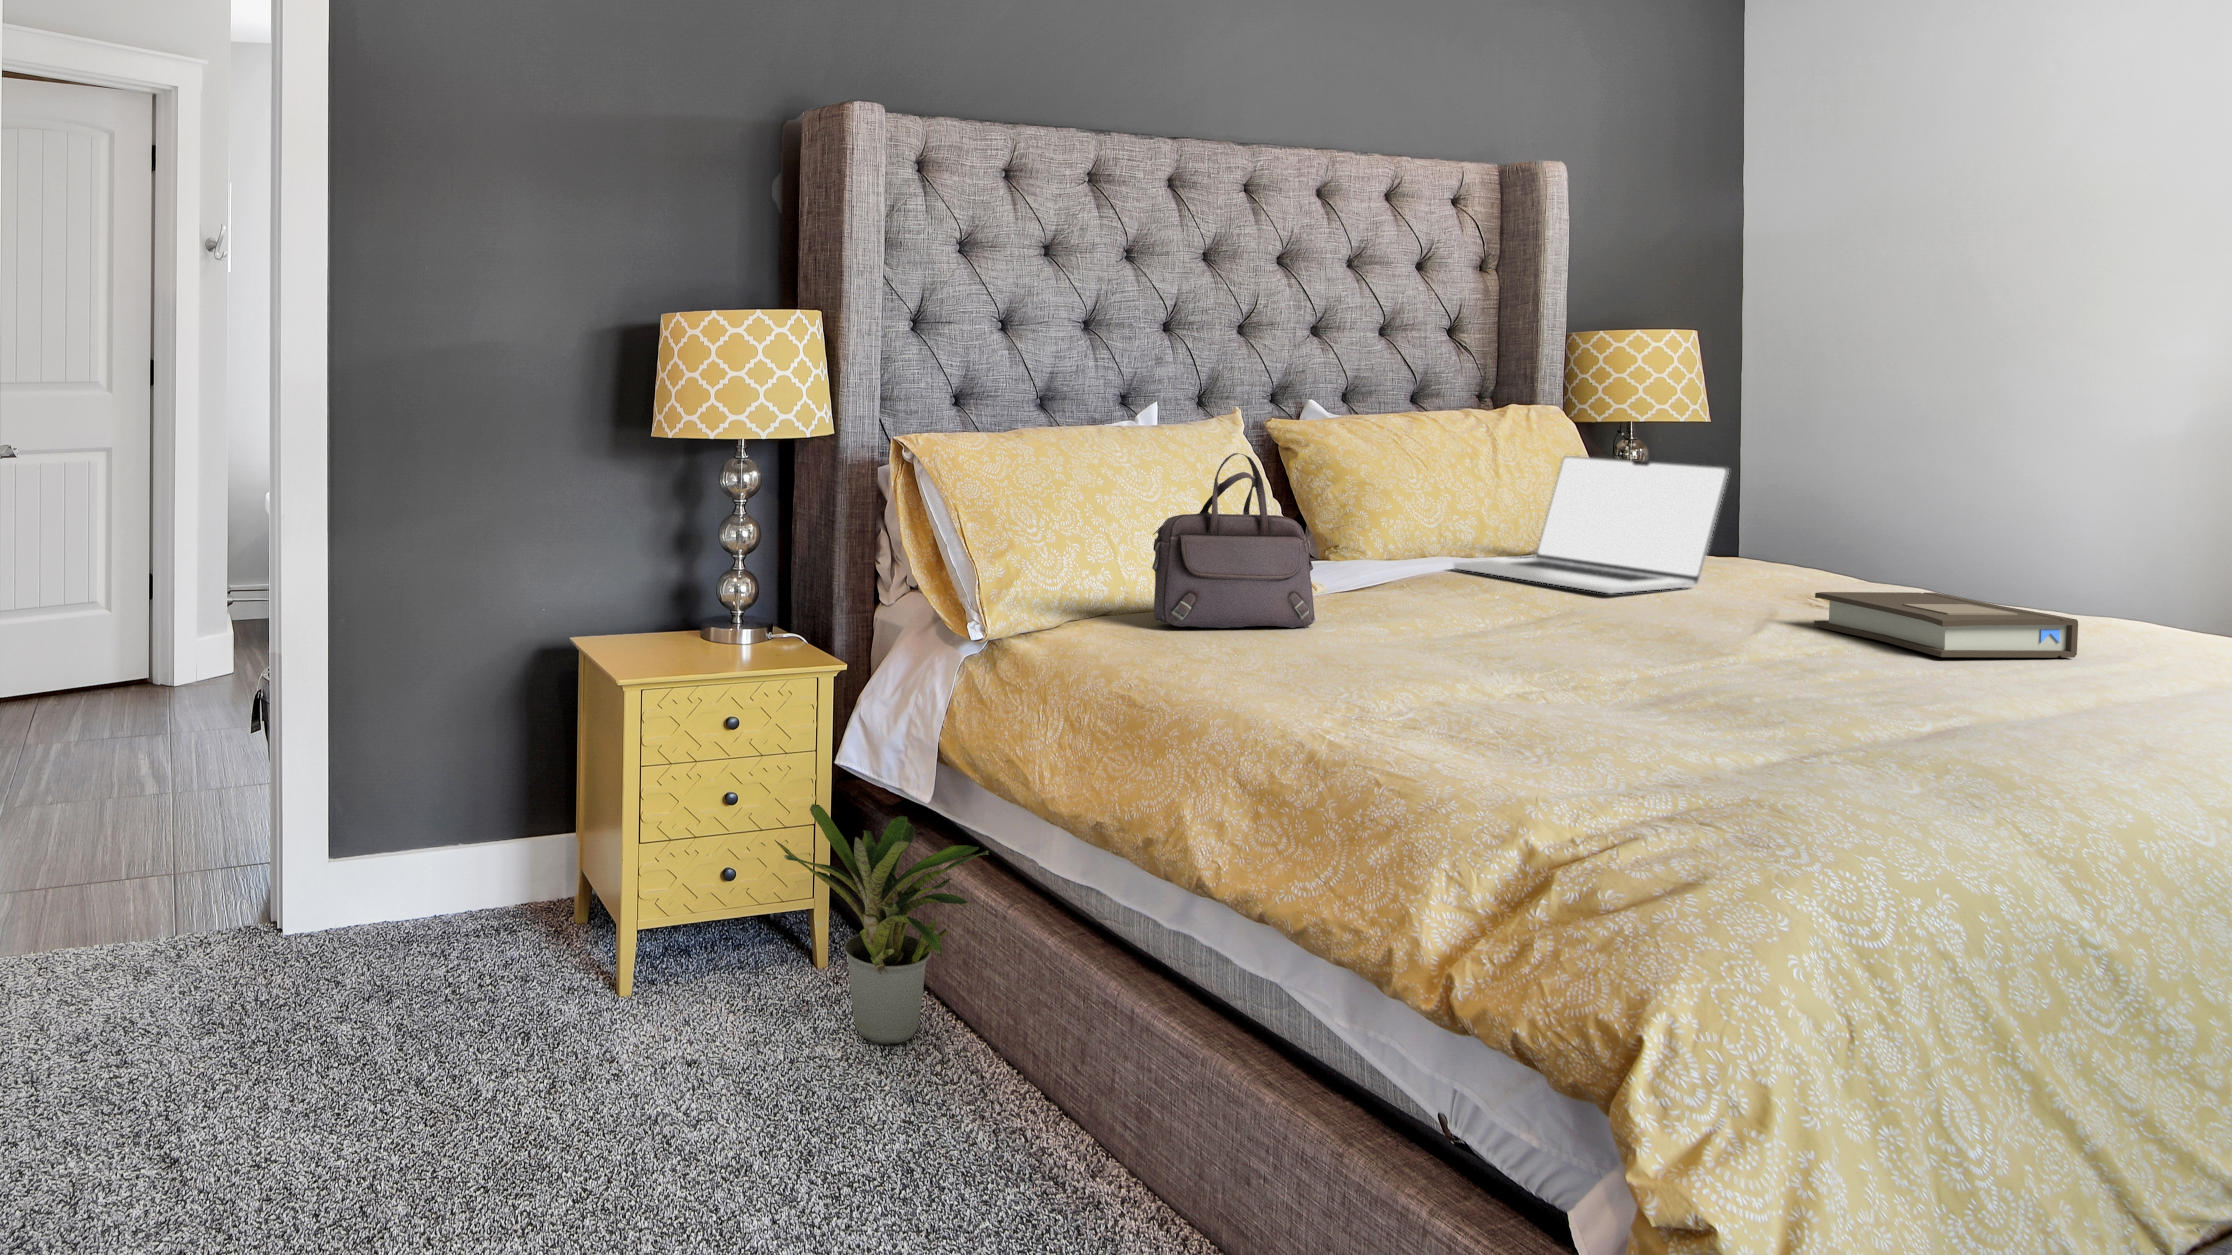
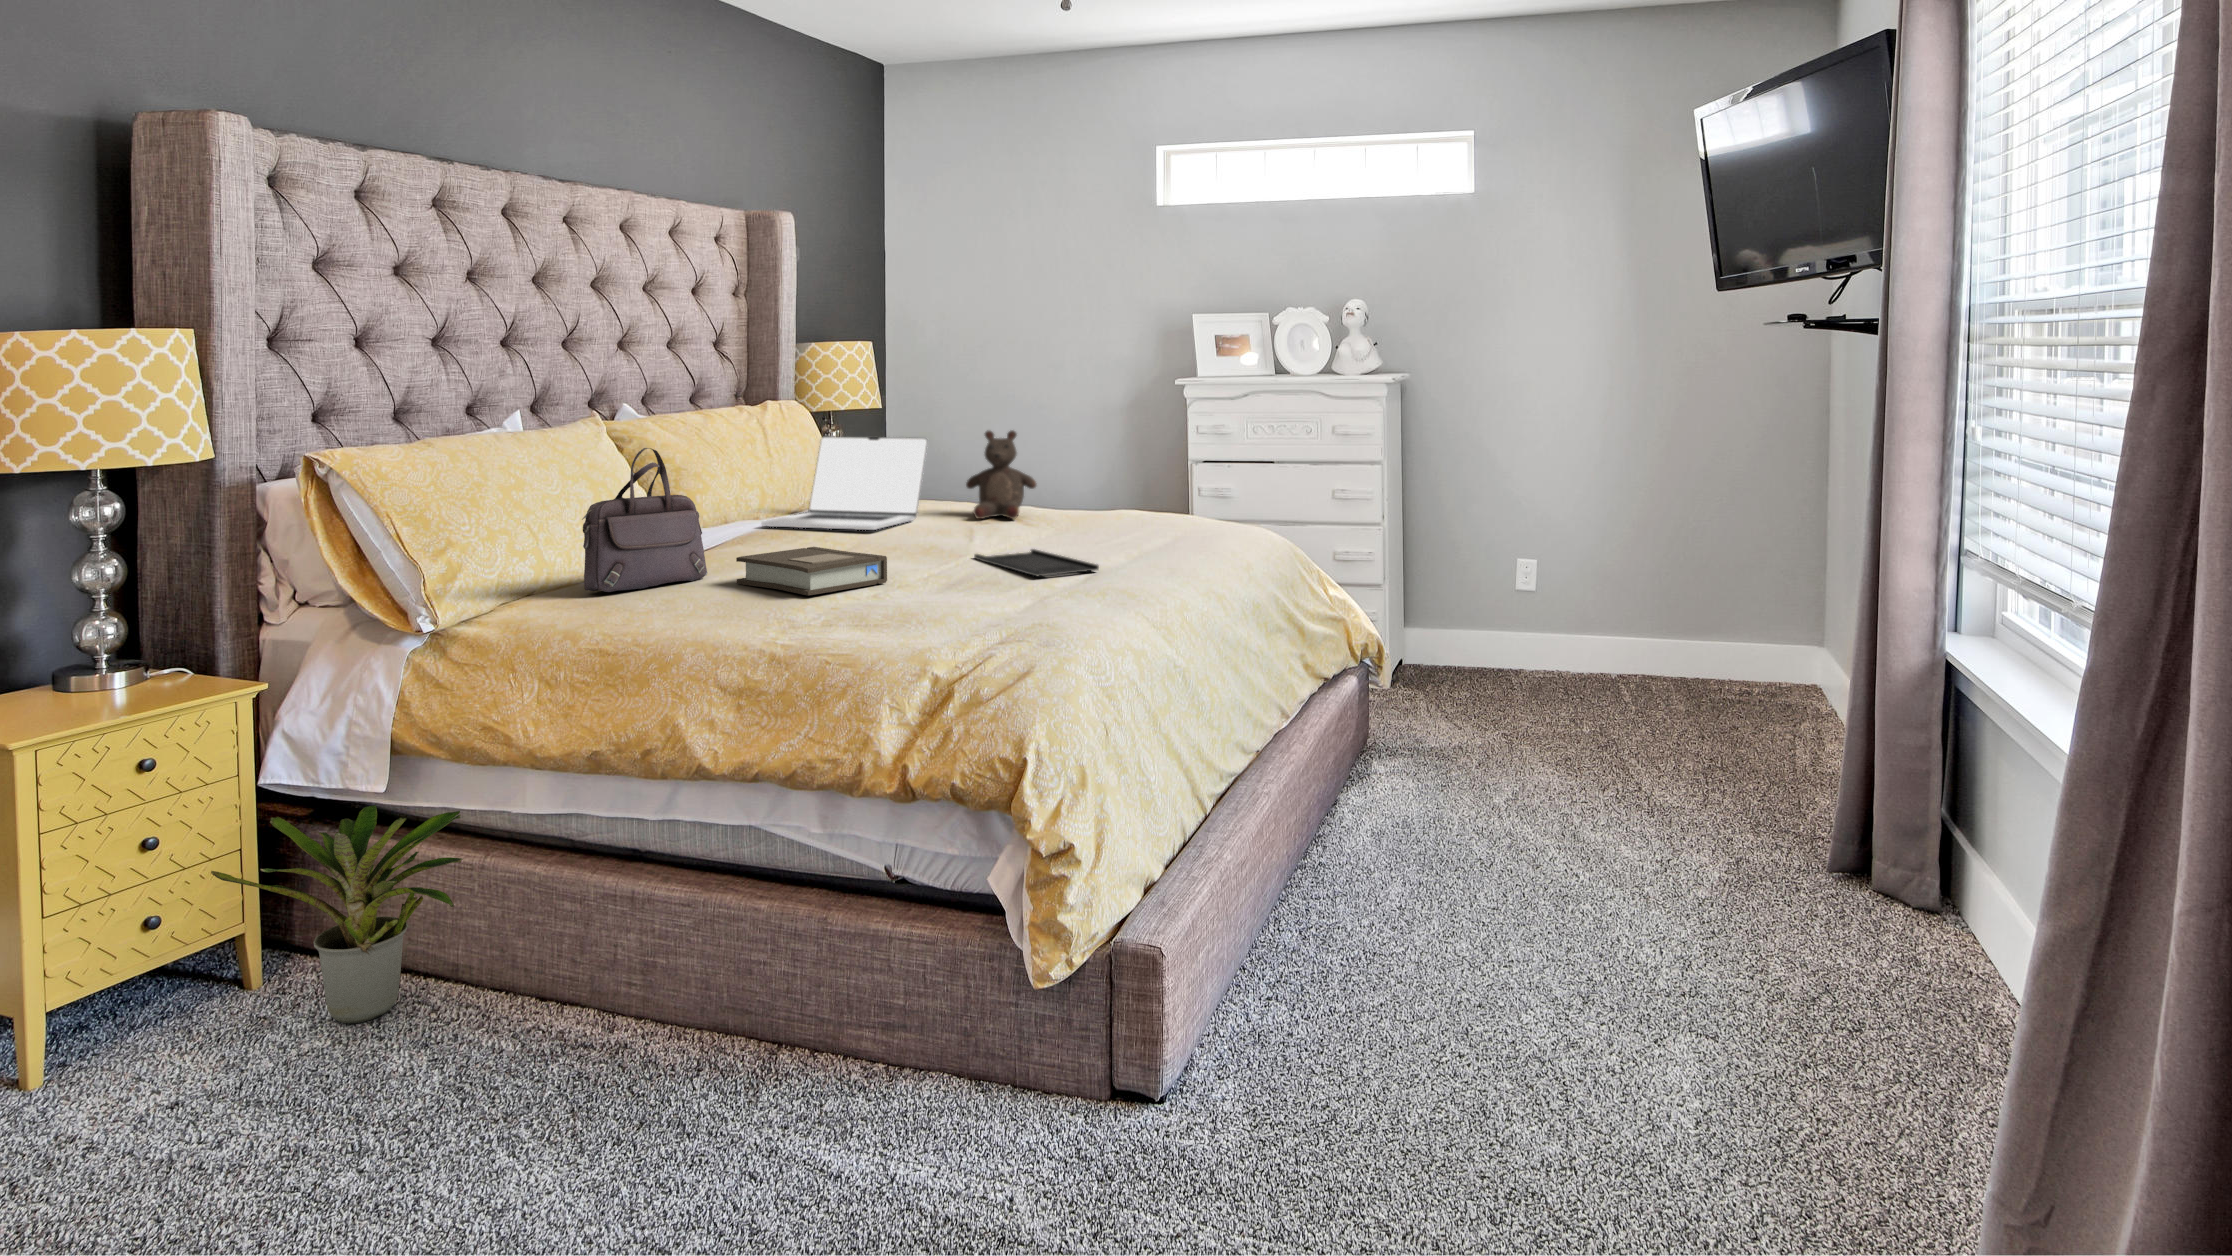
stuffed bear: none [1796,462,1935,606] -> present [966,430,1036,519]
book: present [1814,592,2078,658] -> present [736,547,887,595]
tray: none [1749,653,1988,720] -> present [974,549,1099,576]

